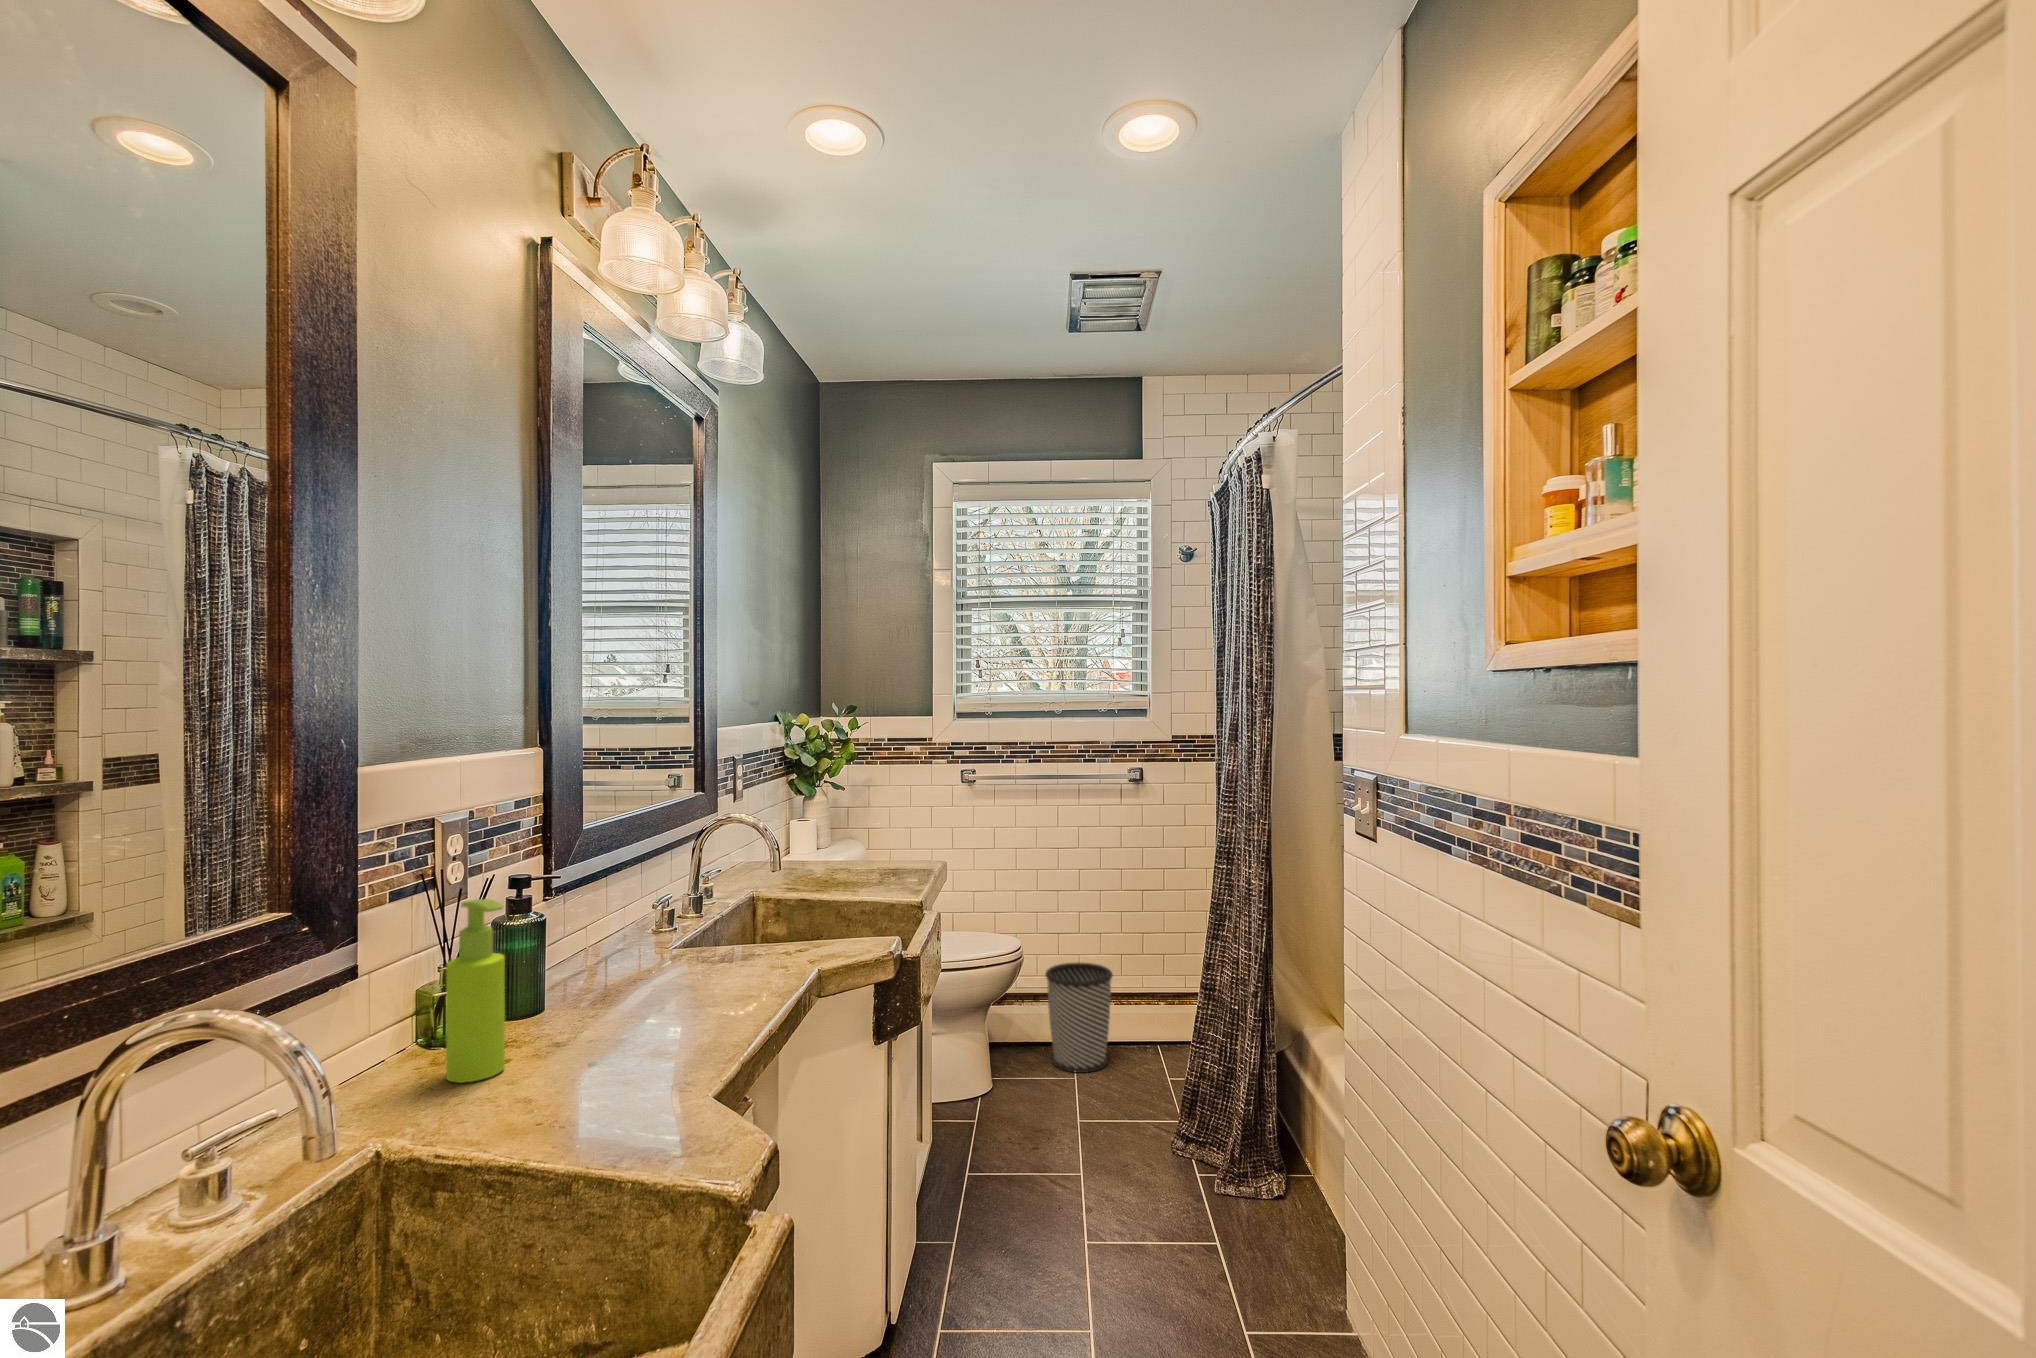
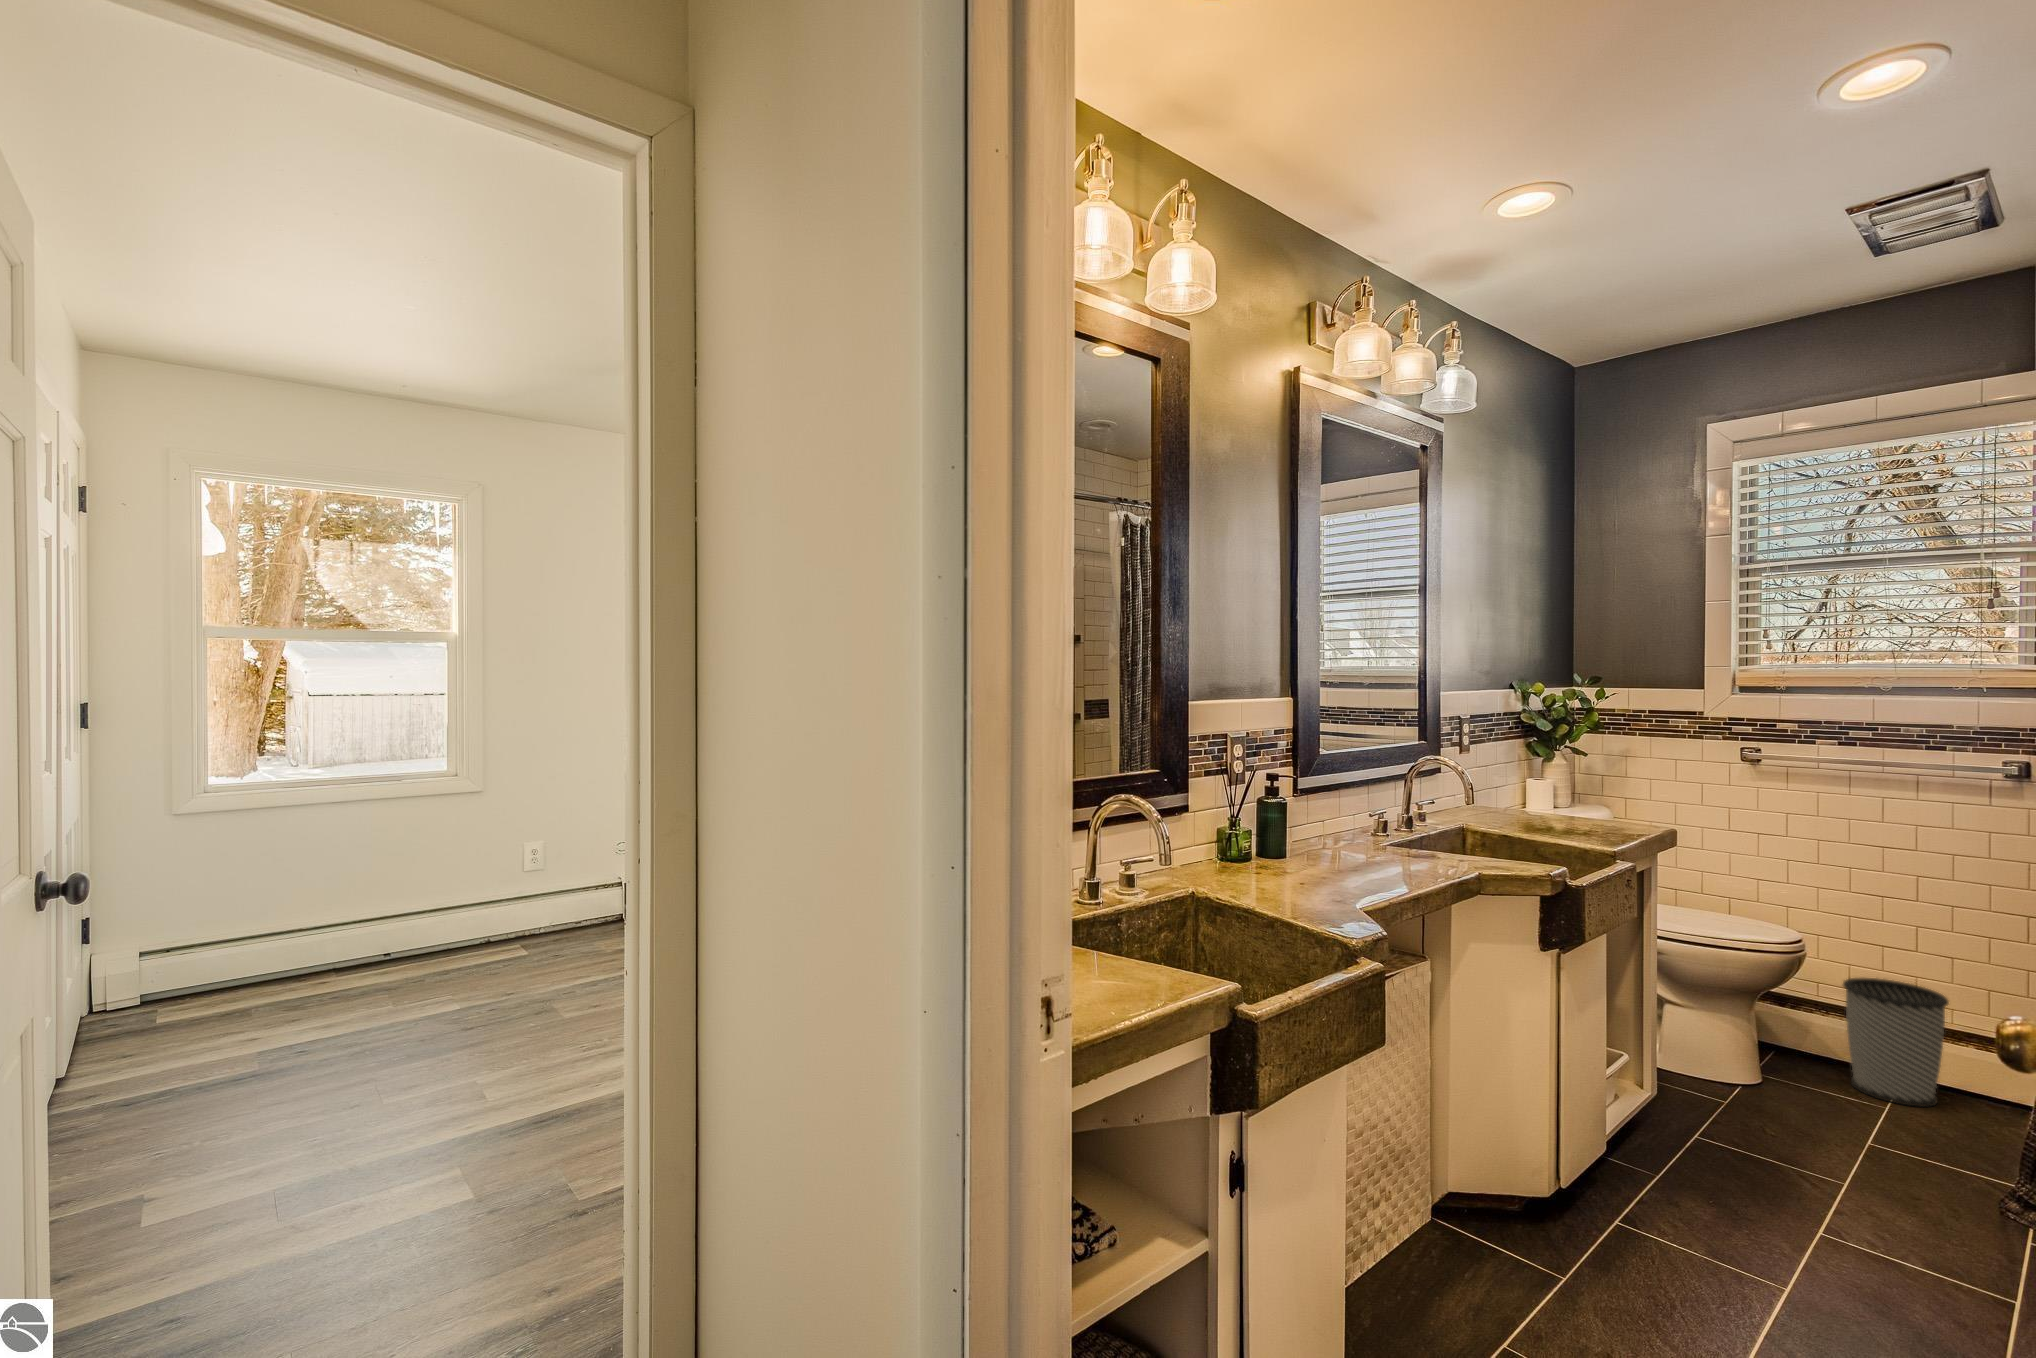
soap dispenser: present [446,899,505,1083] -> none [1228,779,1256,876]

